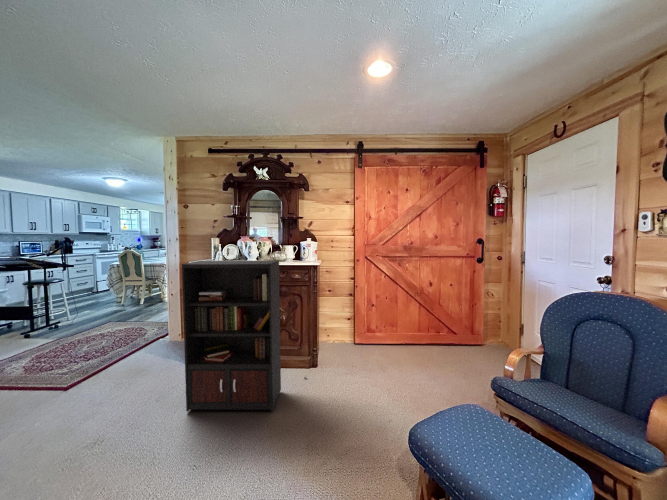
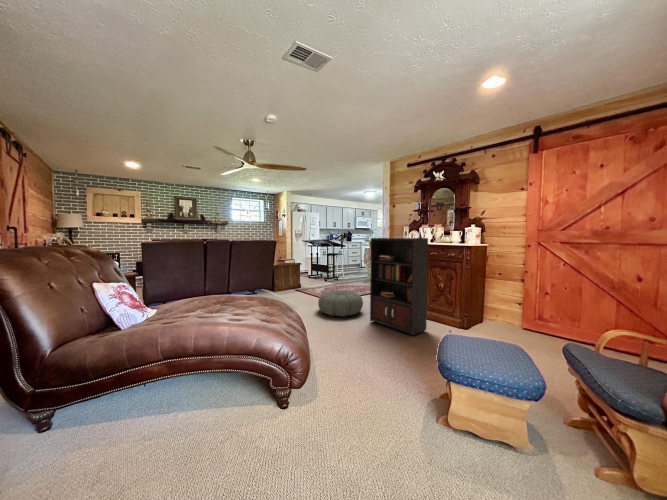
pouf: none [40,361,158,437] -> present [318,290,363,317]

